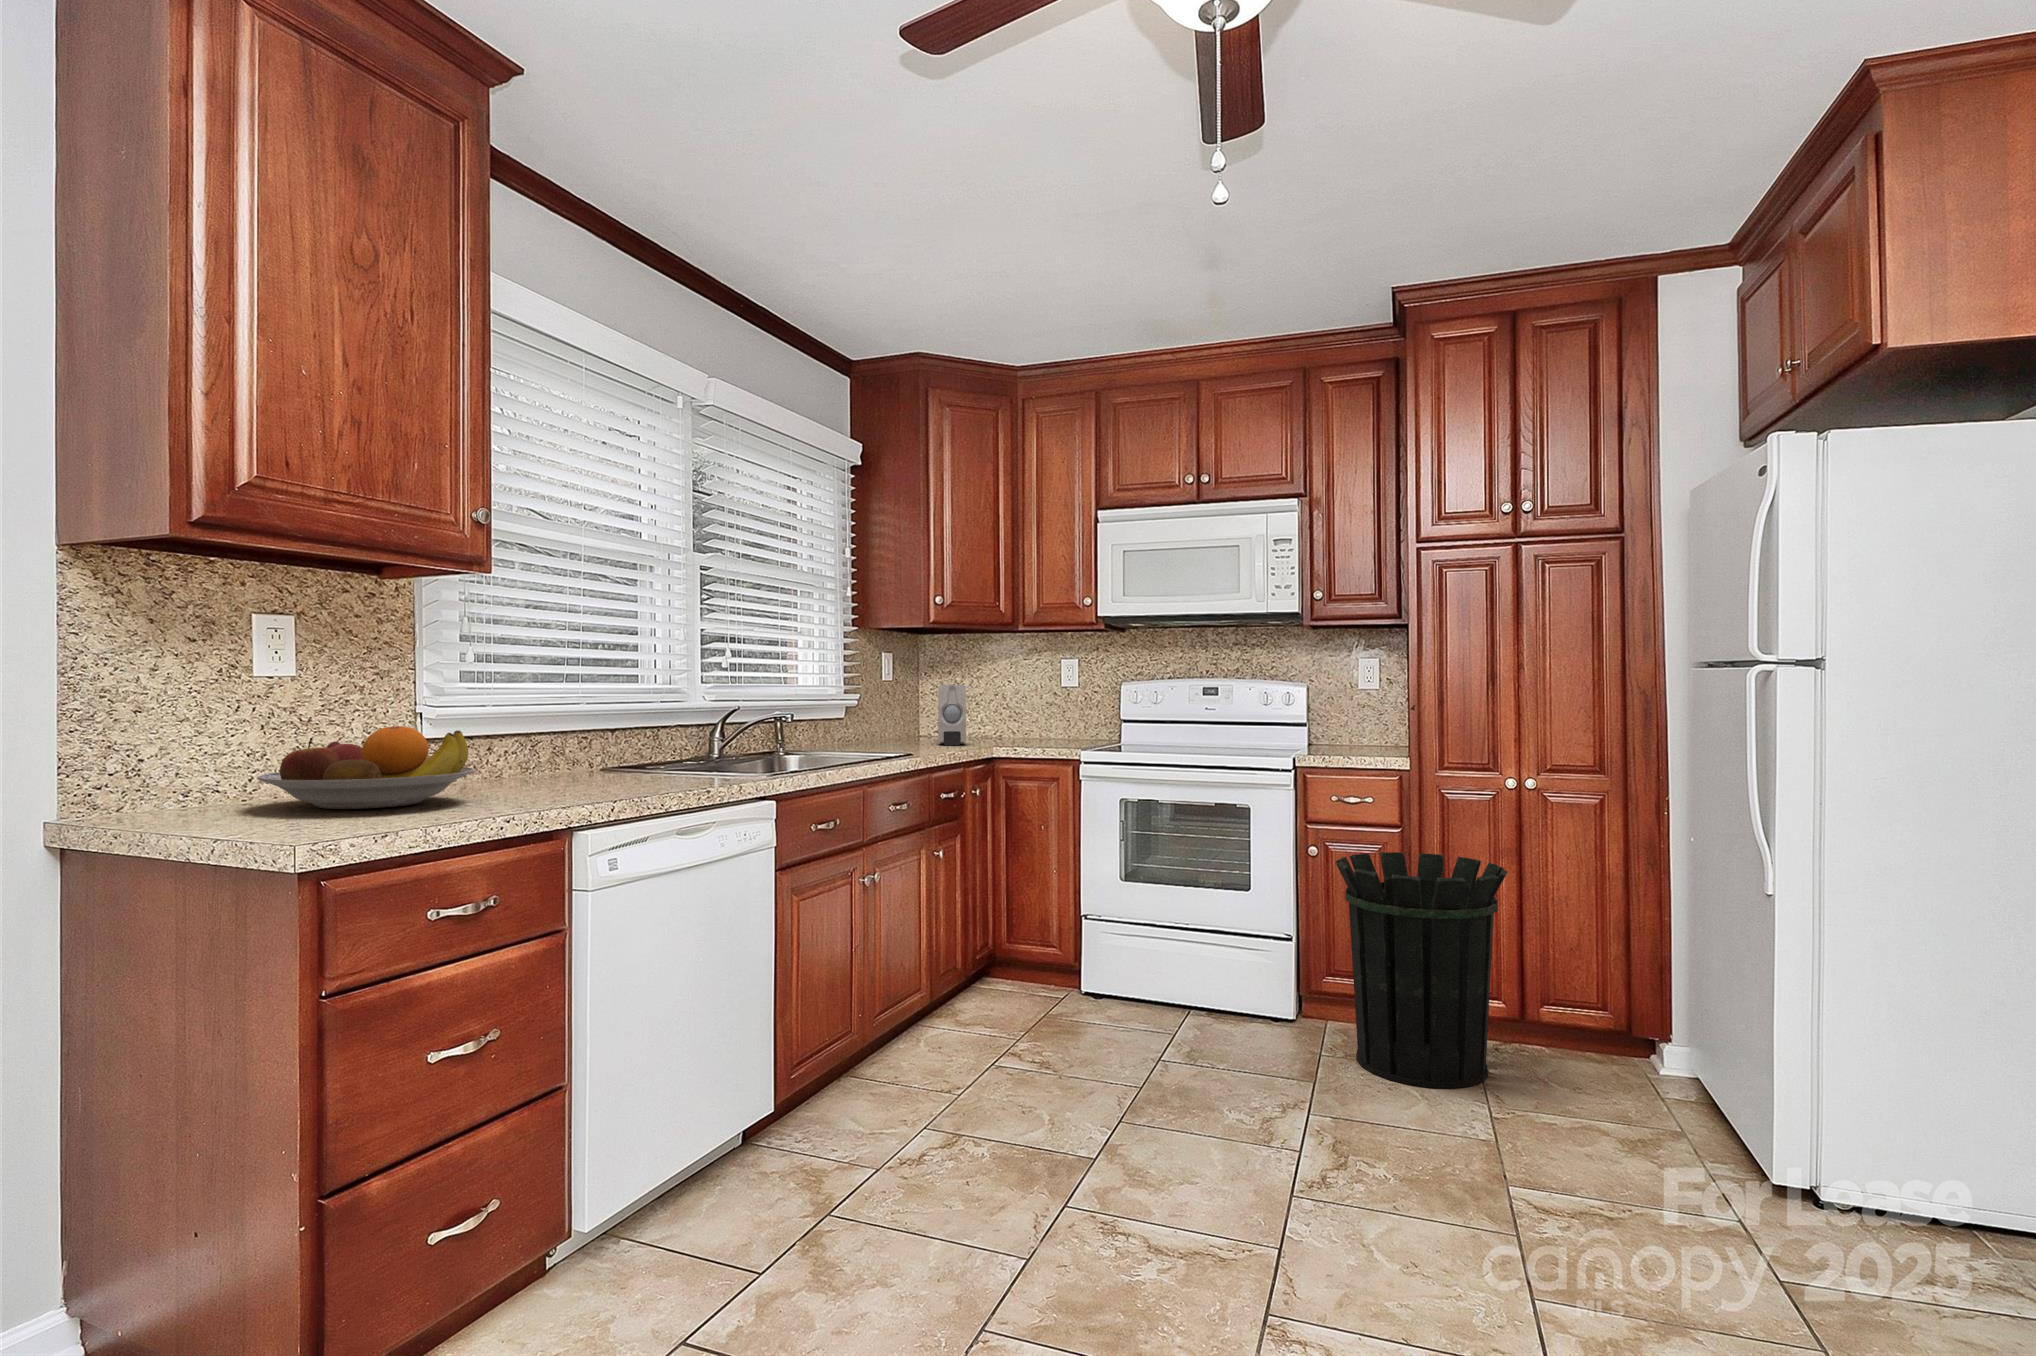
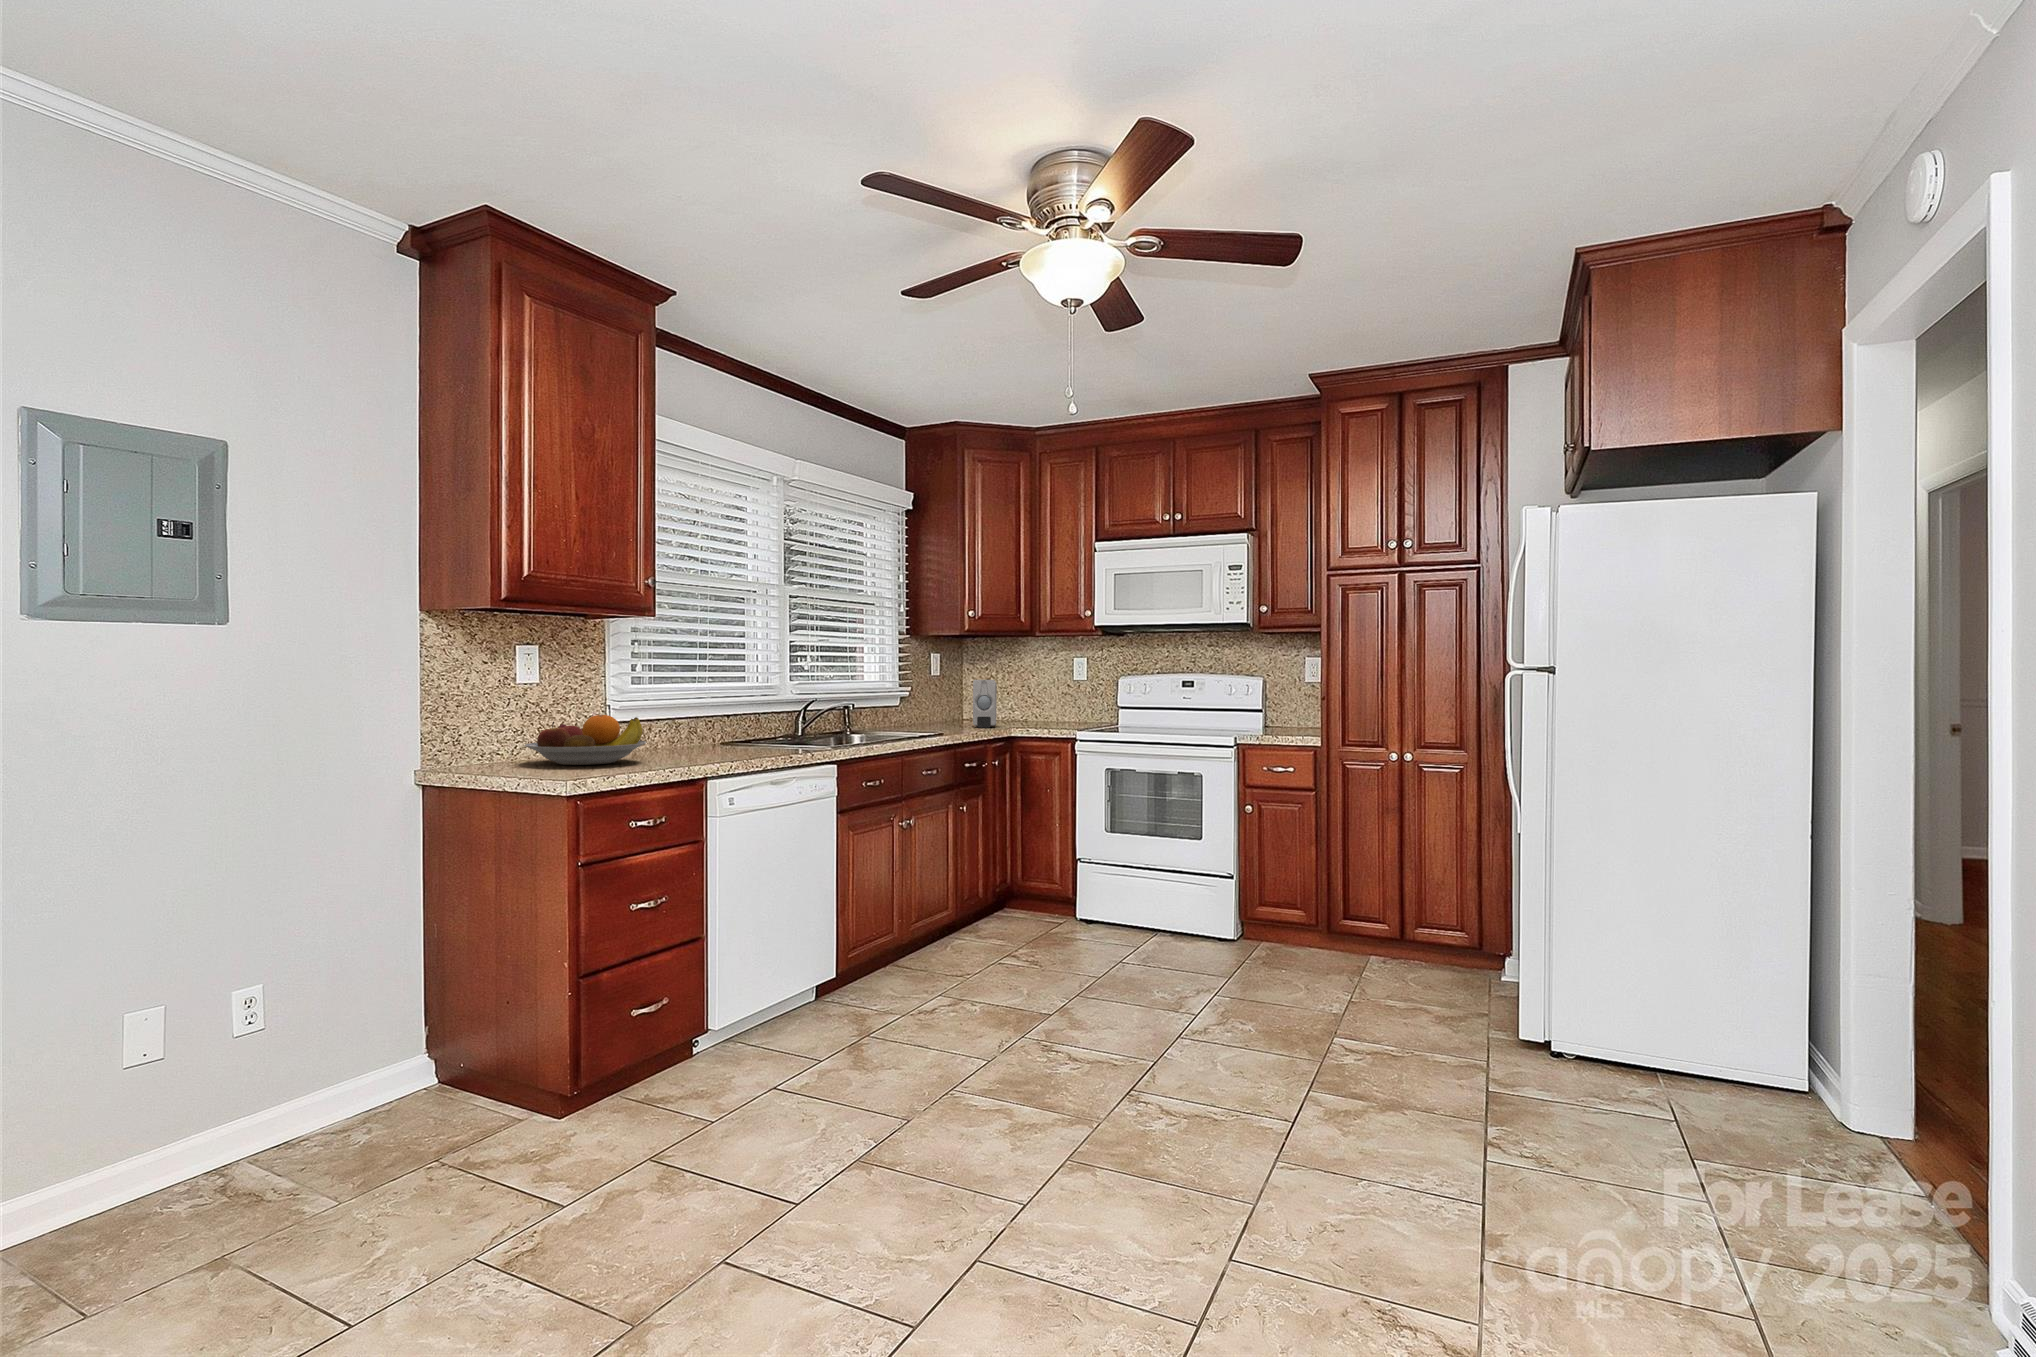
waste bin: present [1336,852,1508,1088] -> none [1257,811,1383,983]

